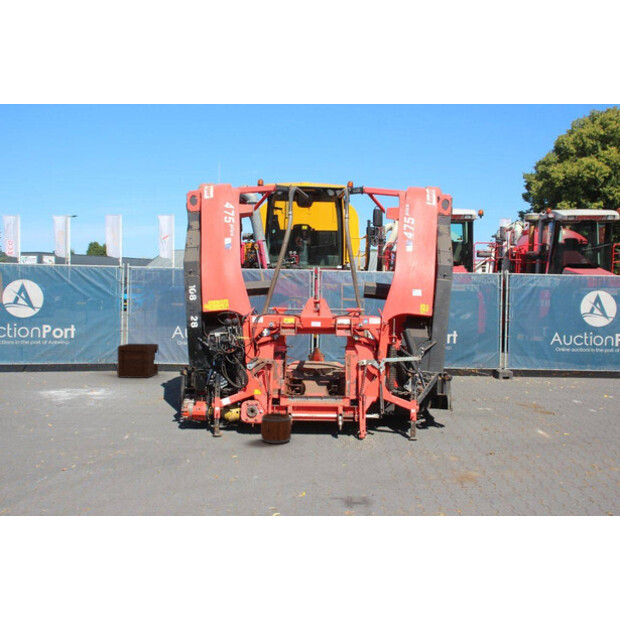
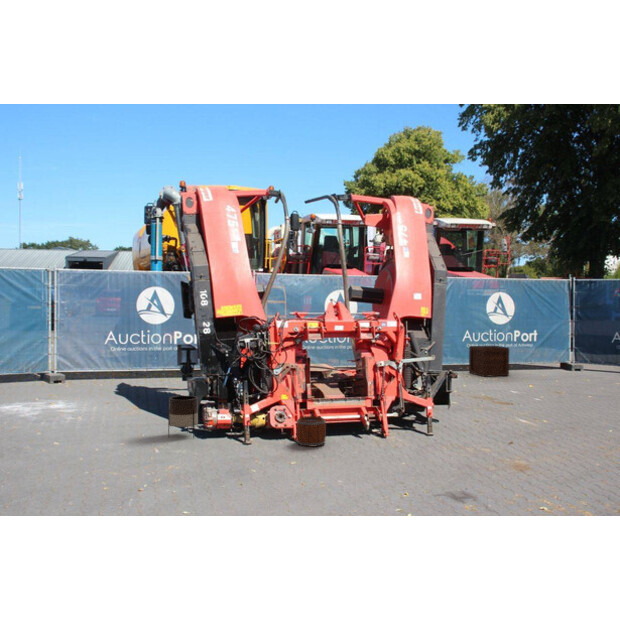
wooden crate: present [117,343,158,378] -> present [469,345,509,377]
planter: none [153,387,182,428] -> present [168,396,198,437]

